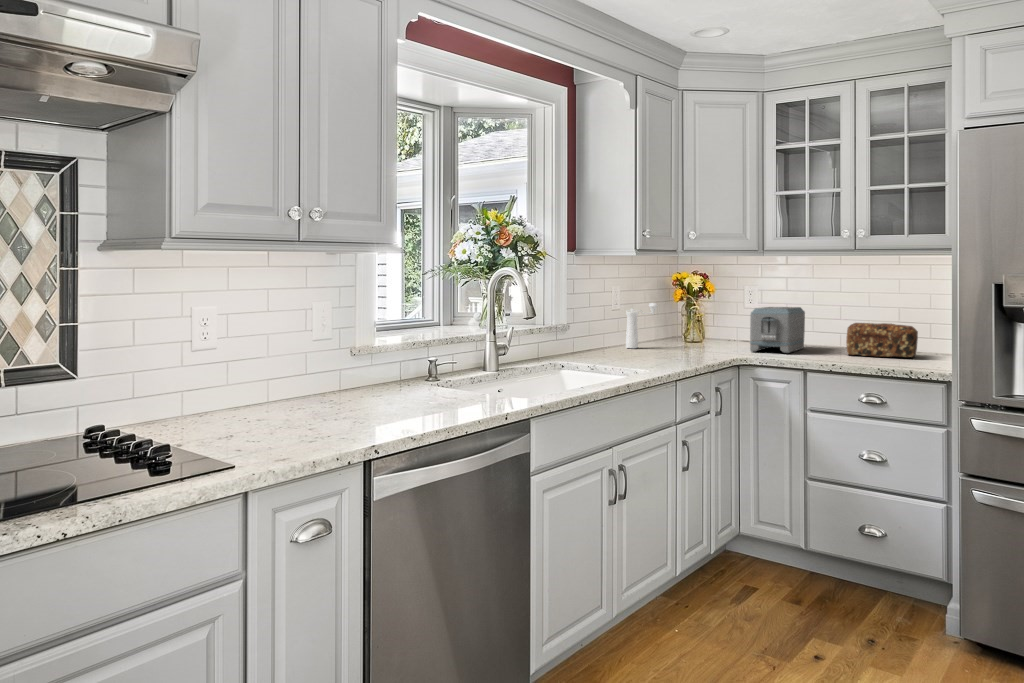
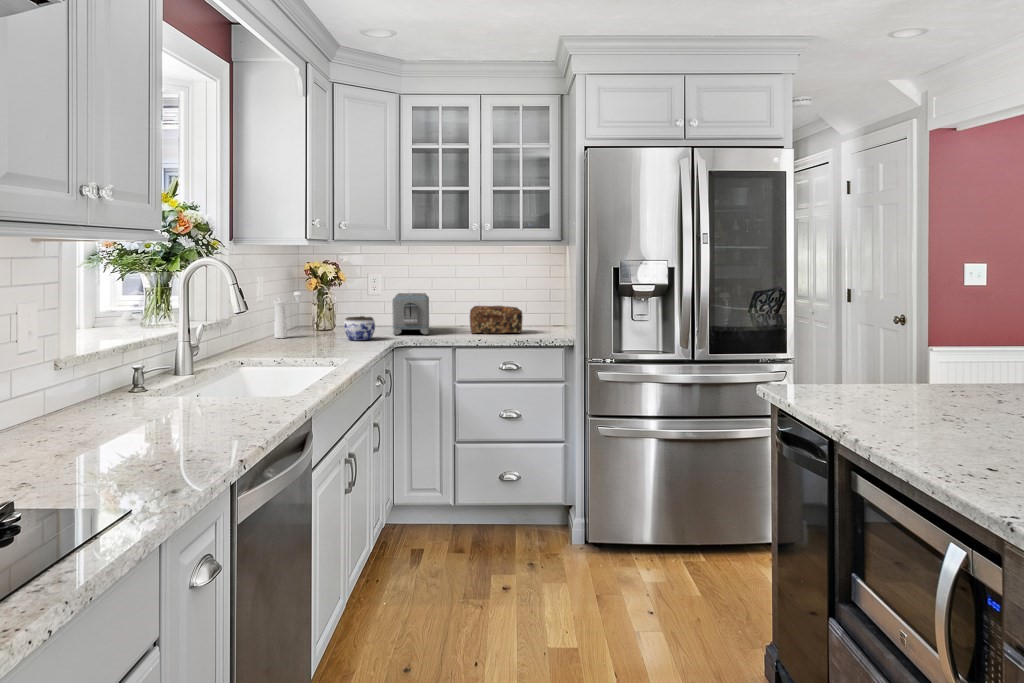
jar: none [688,330,721,355] -> present [344,316,375,340]

